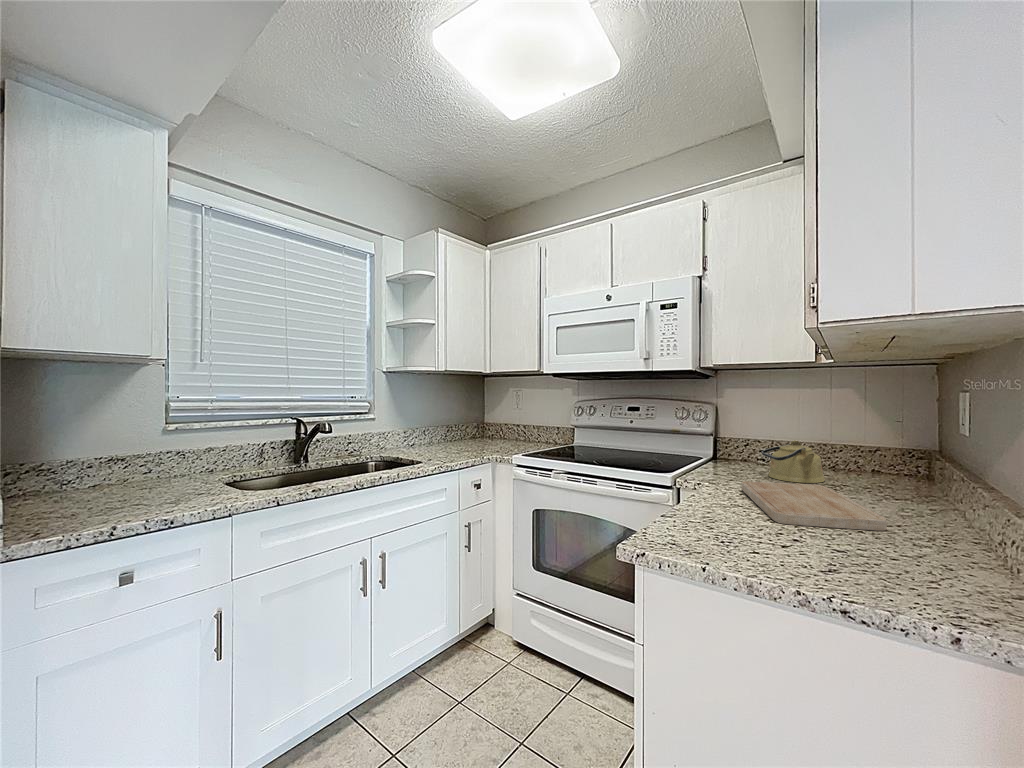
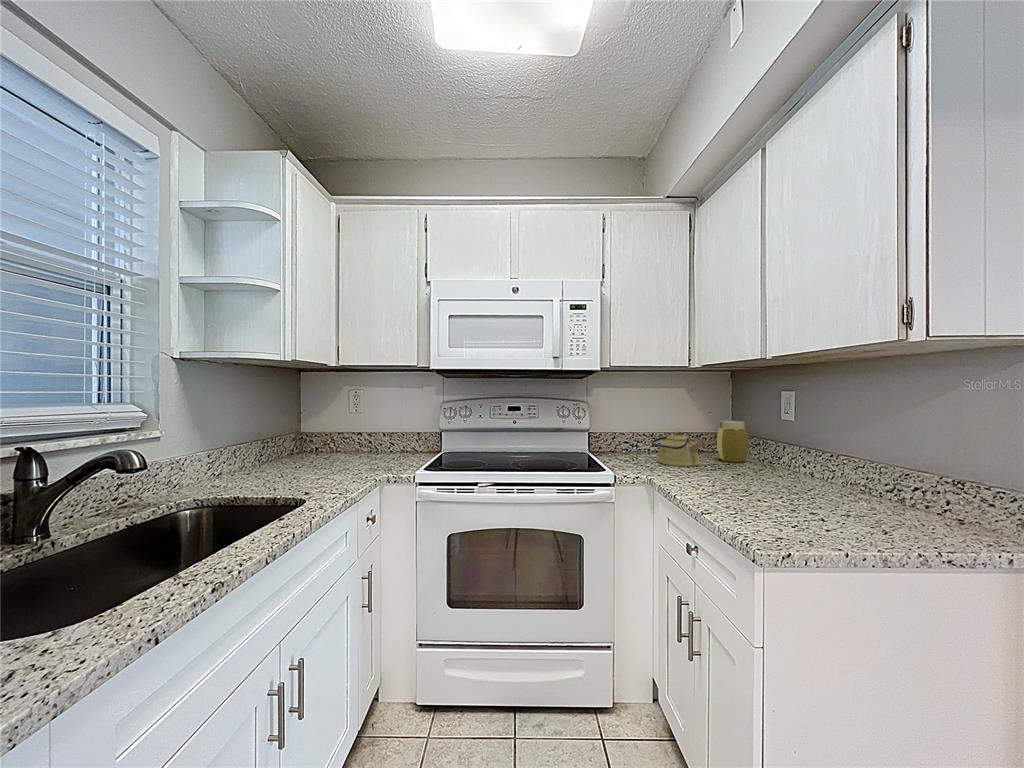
jar: none [865,432,910,488] -> present [717,421,748,462]
cutting board: present [742,481,887,531] -> none [680,466,823,502]

